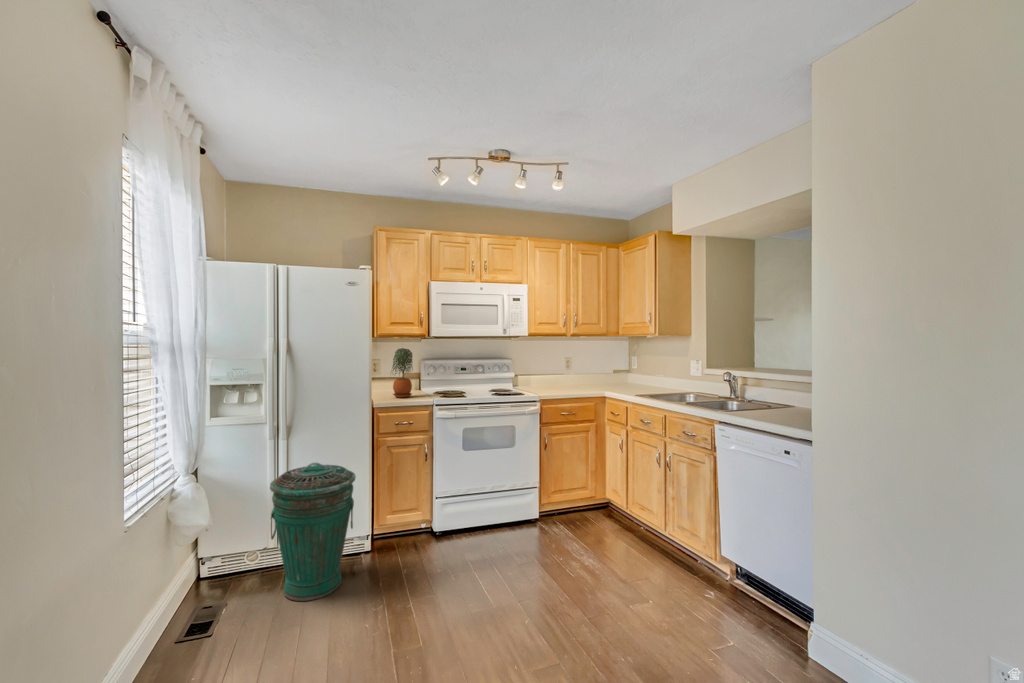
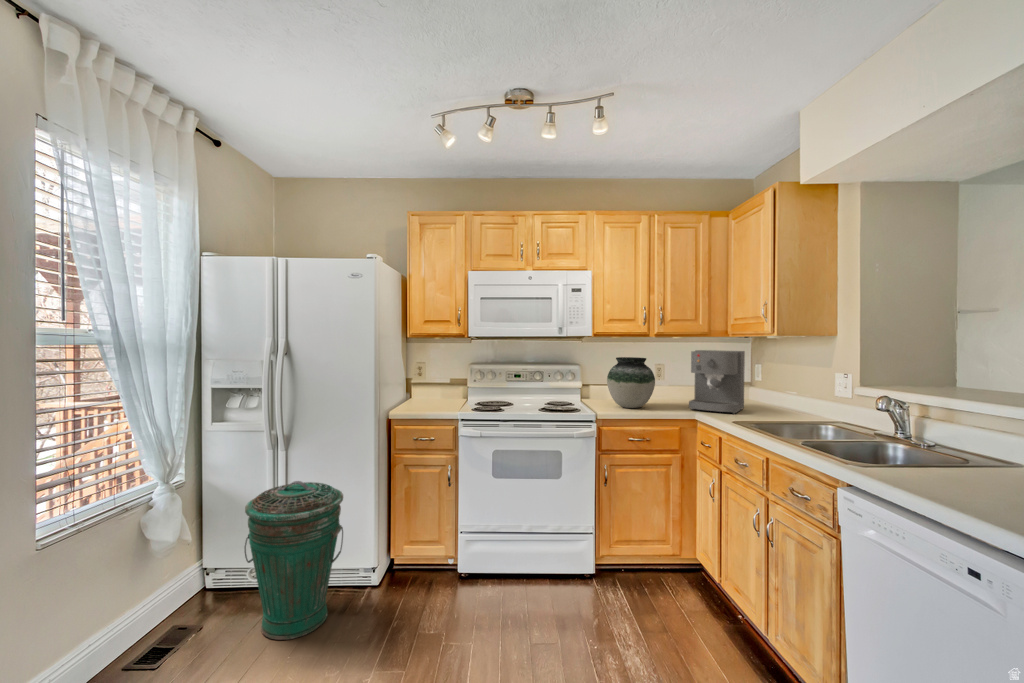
coffee maker: none [598,347,632,391] -> present [689,350,745,414]
potted plant: present [392,348,412,398] -> none [419,350,446,408]
vase: none [539,353,575,391] -> present [607,357,655,408]

